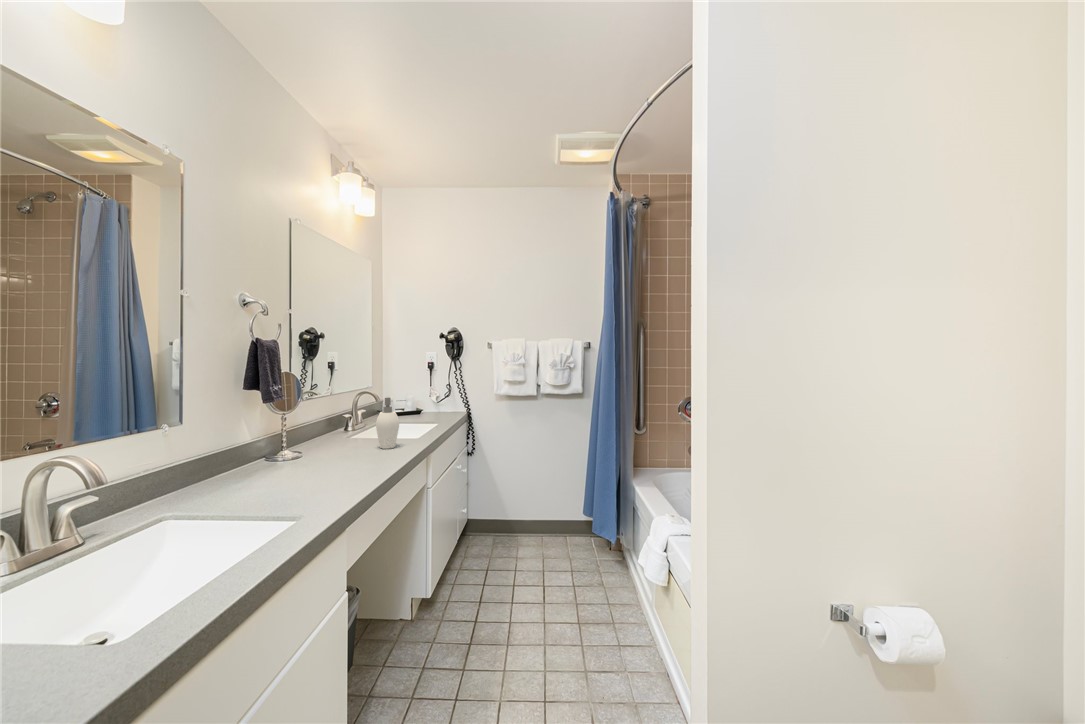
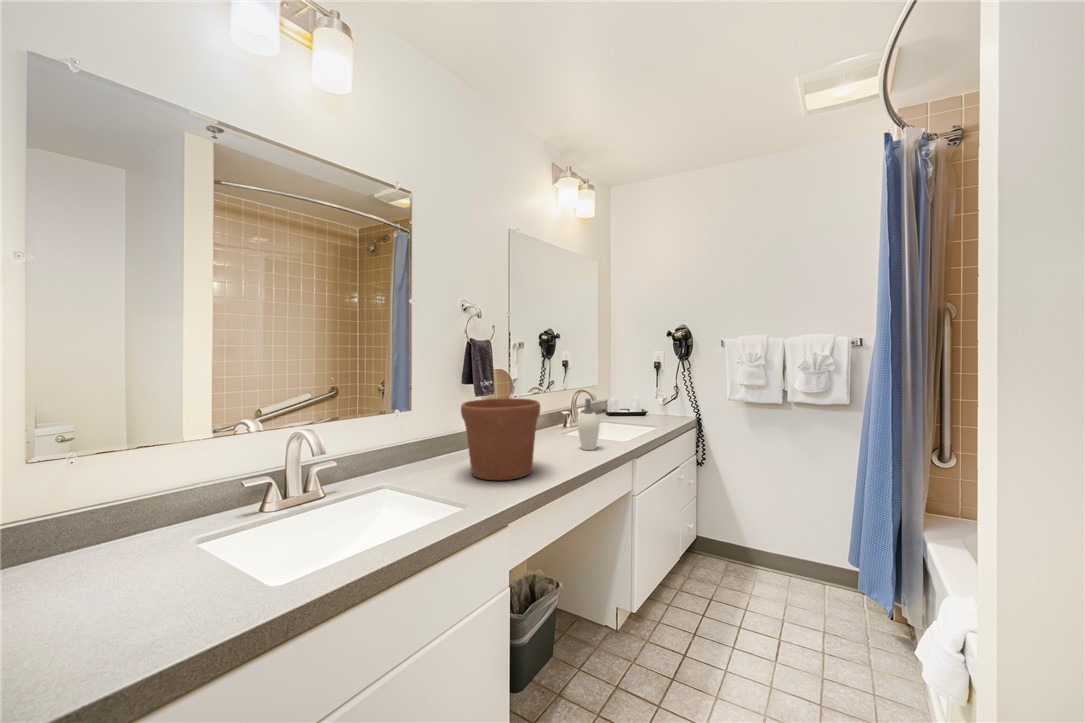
flower pot: none [252,400,355,492] -> present [461,398,540,480]

